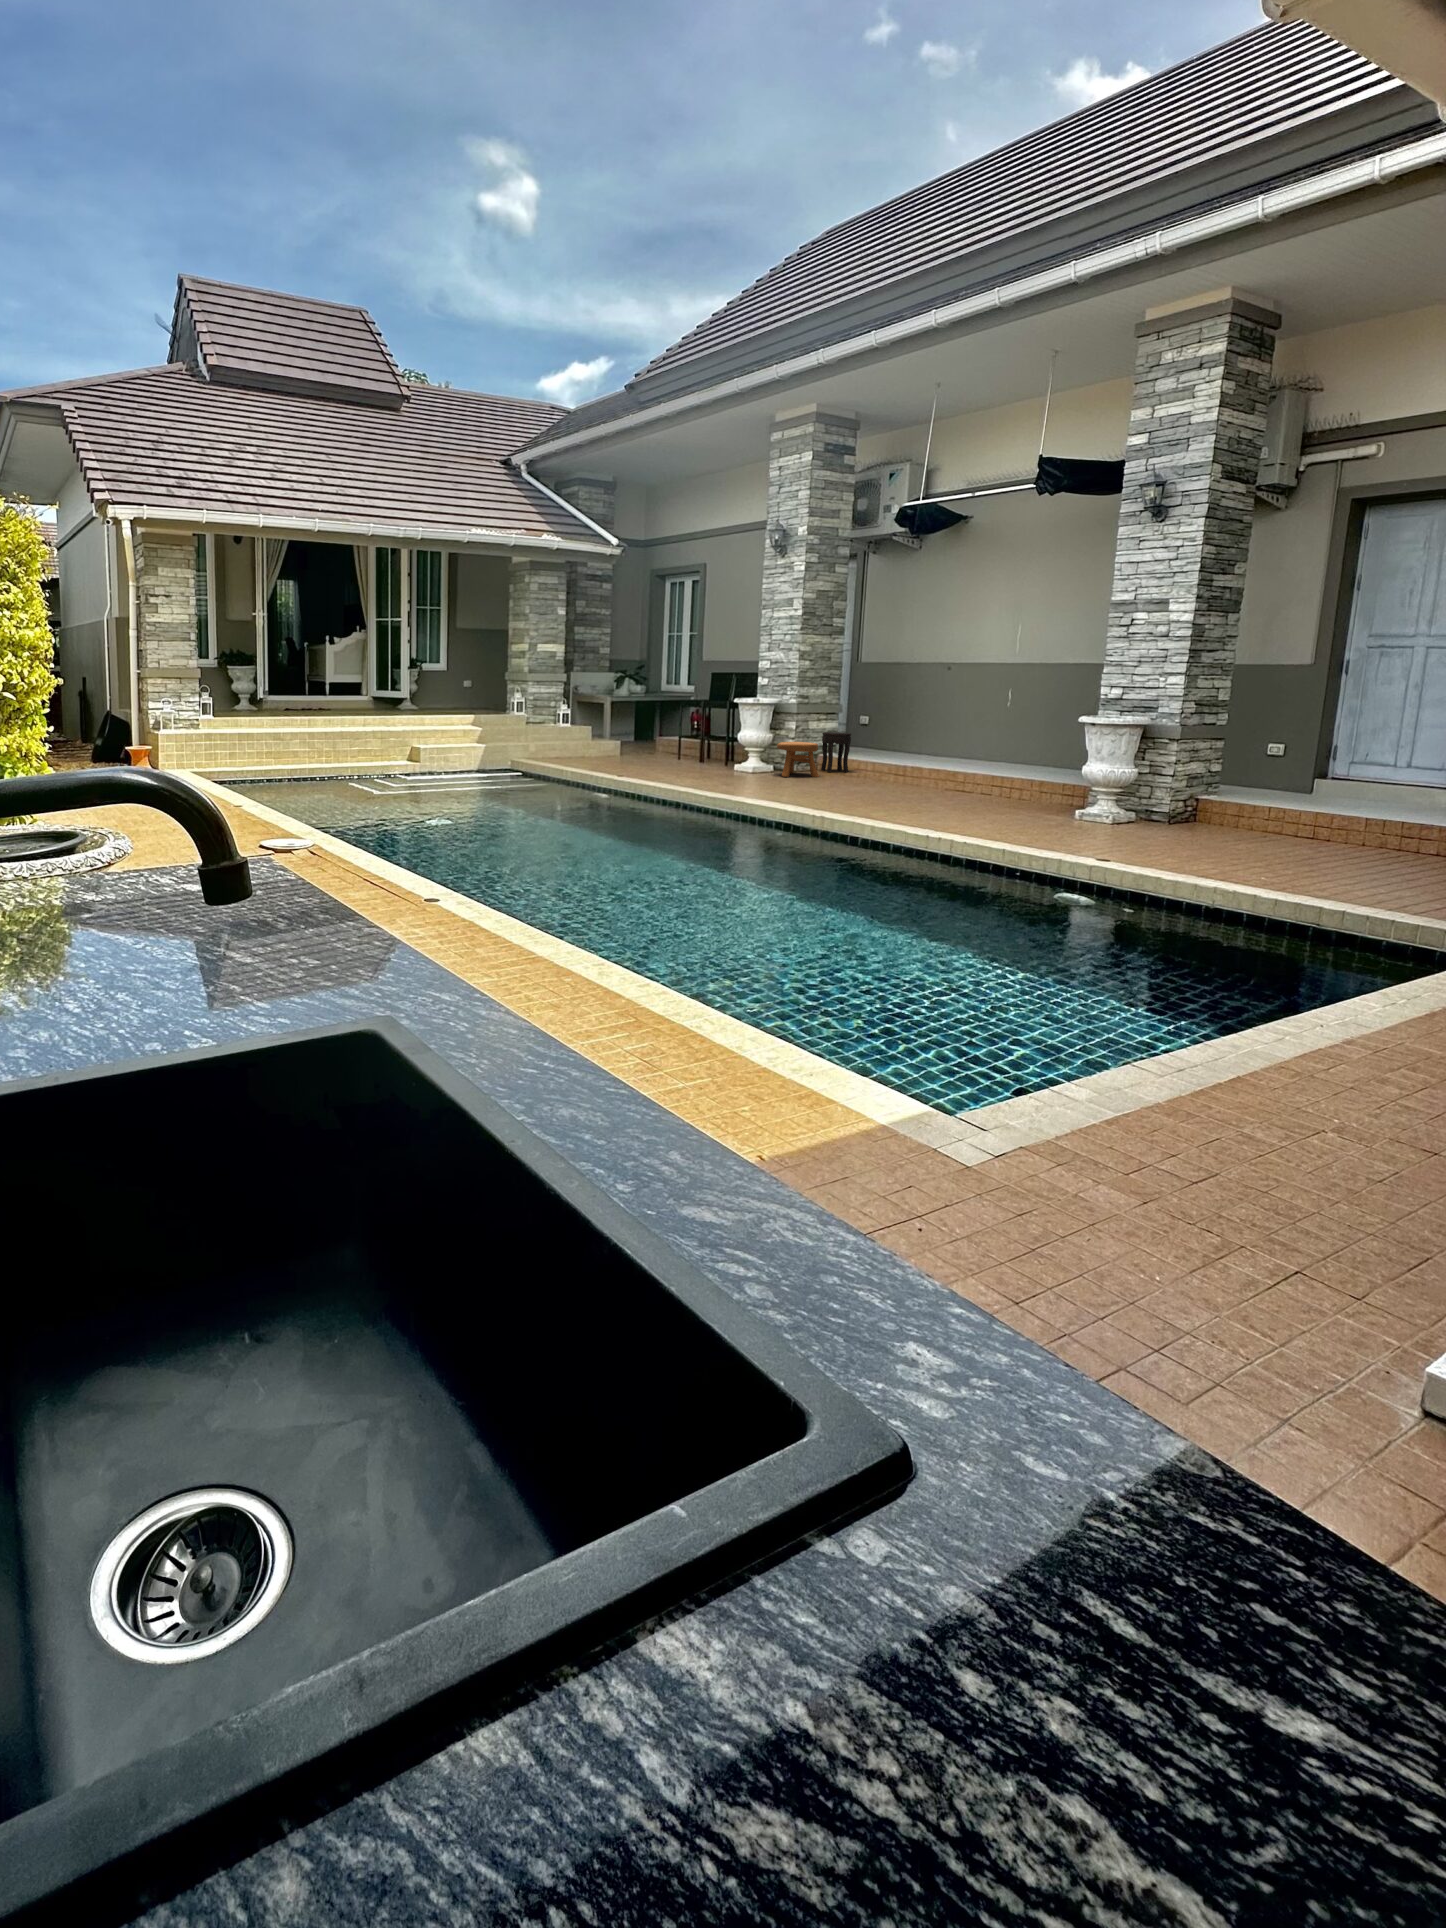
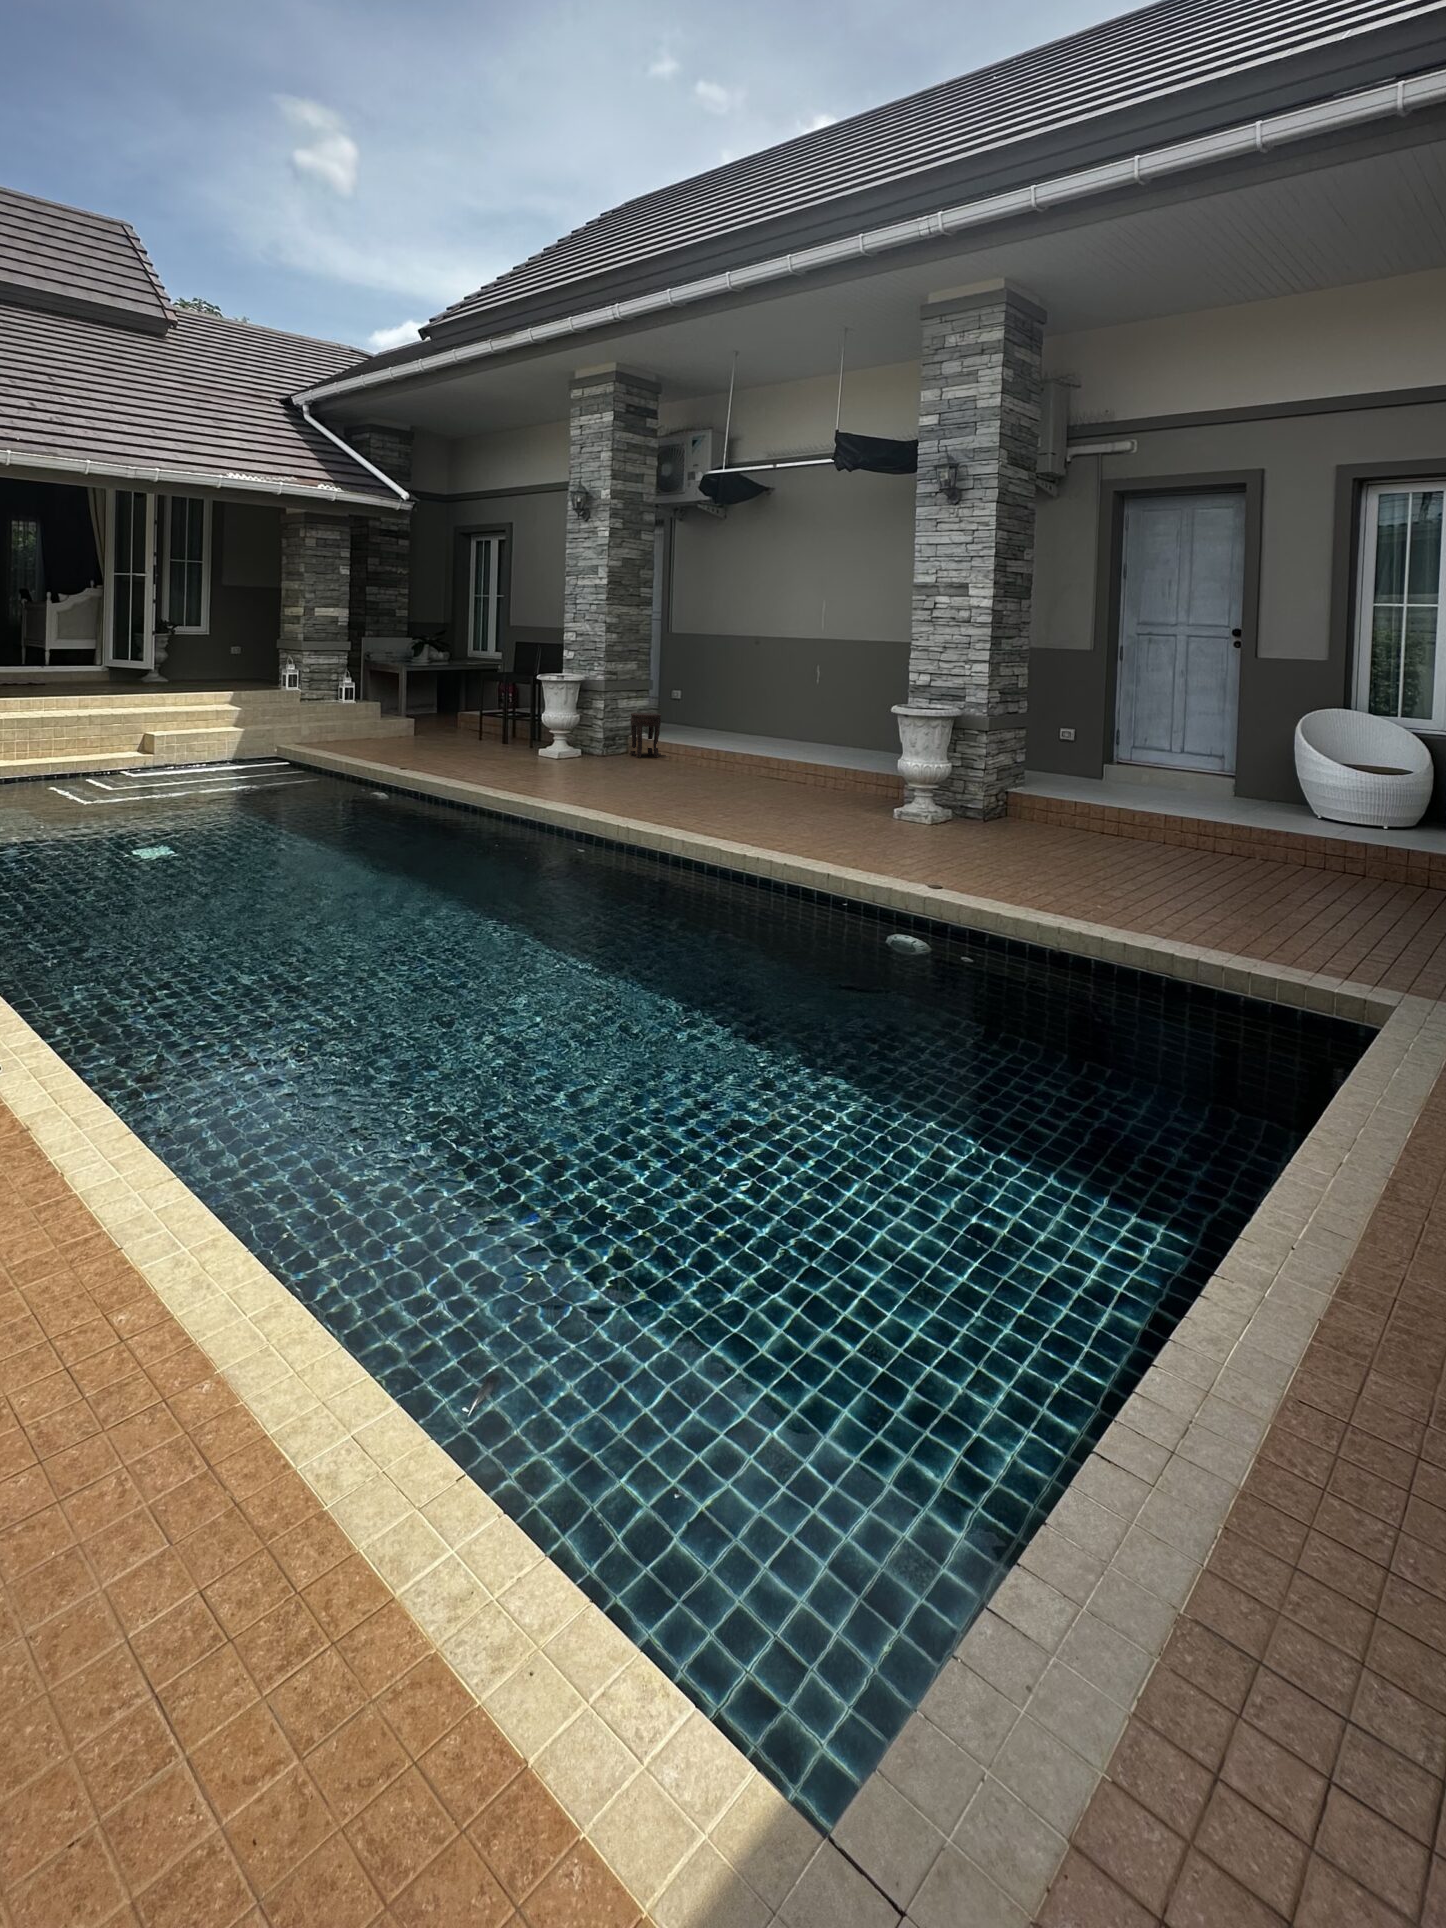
stool: present [777,742,819,777] -> none [581,724,627,765]

